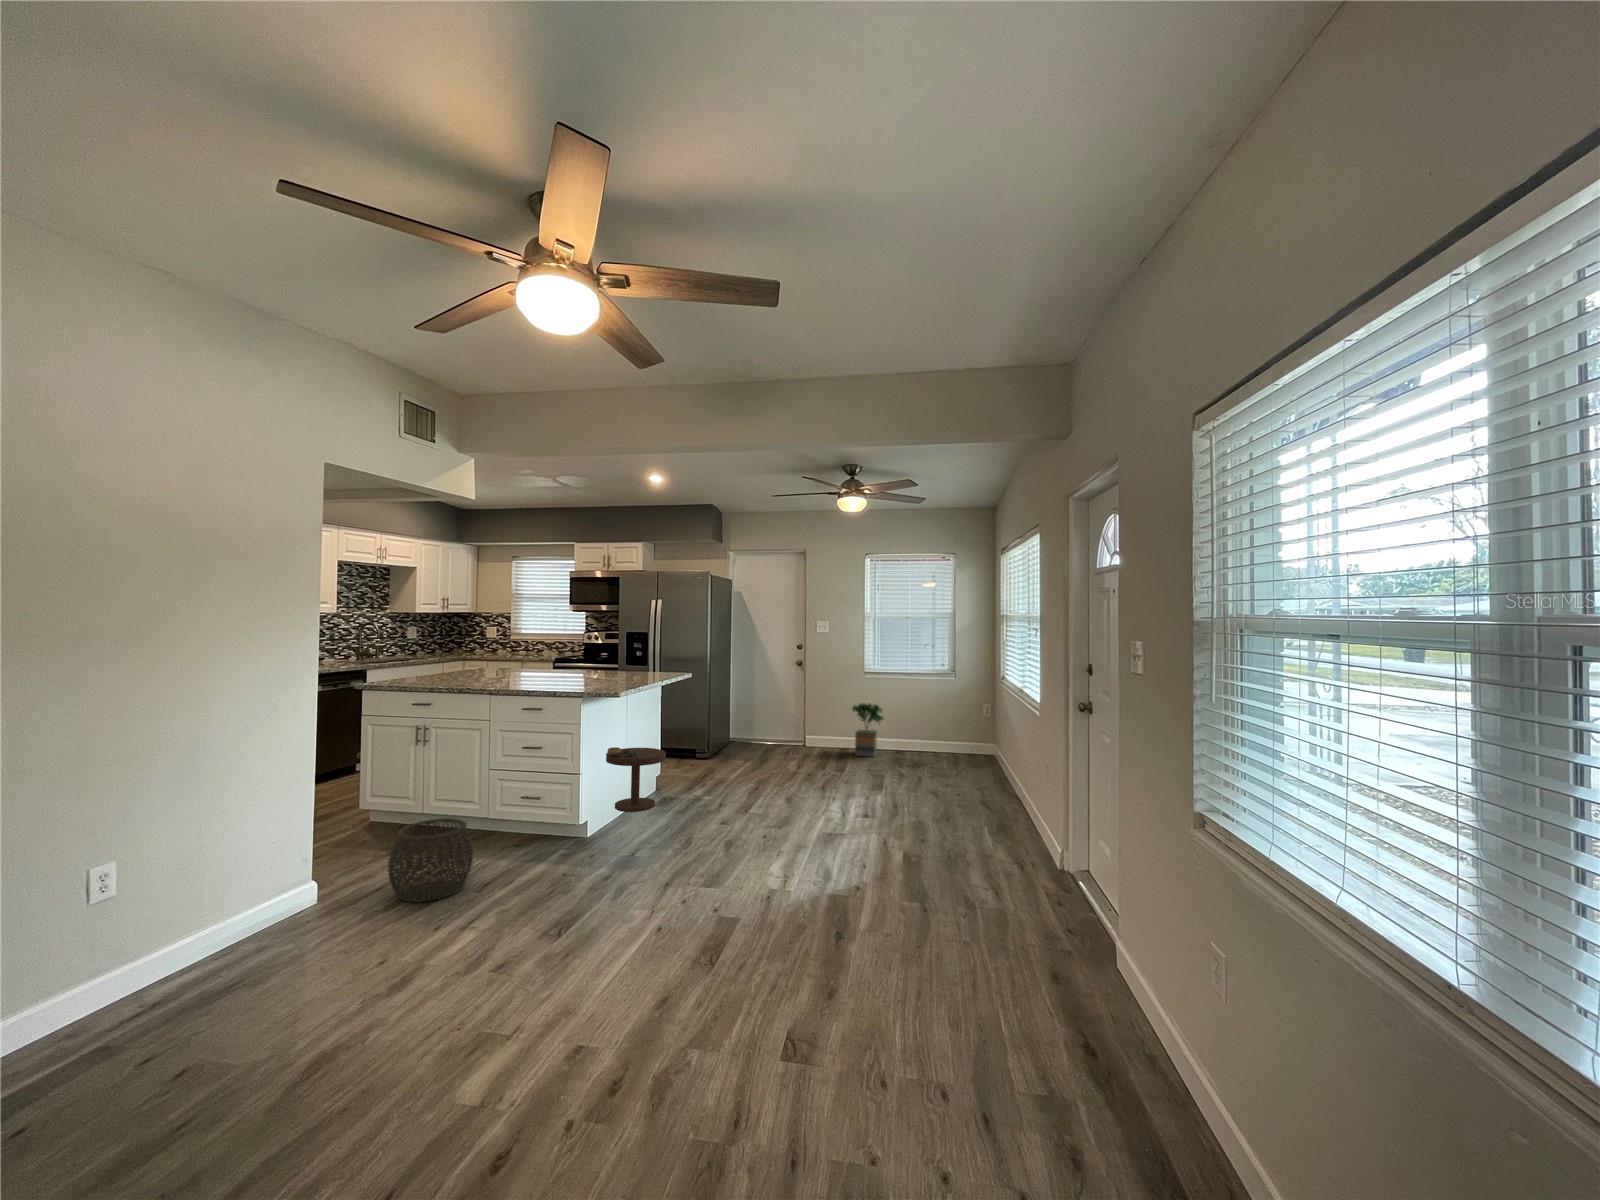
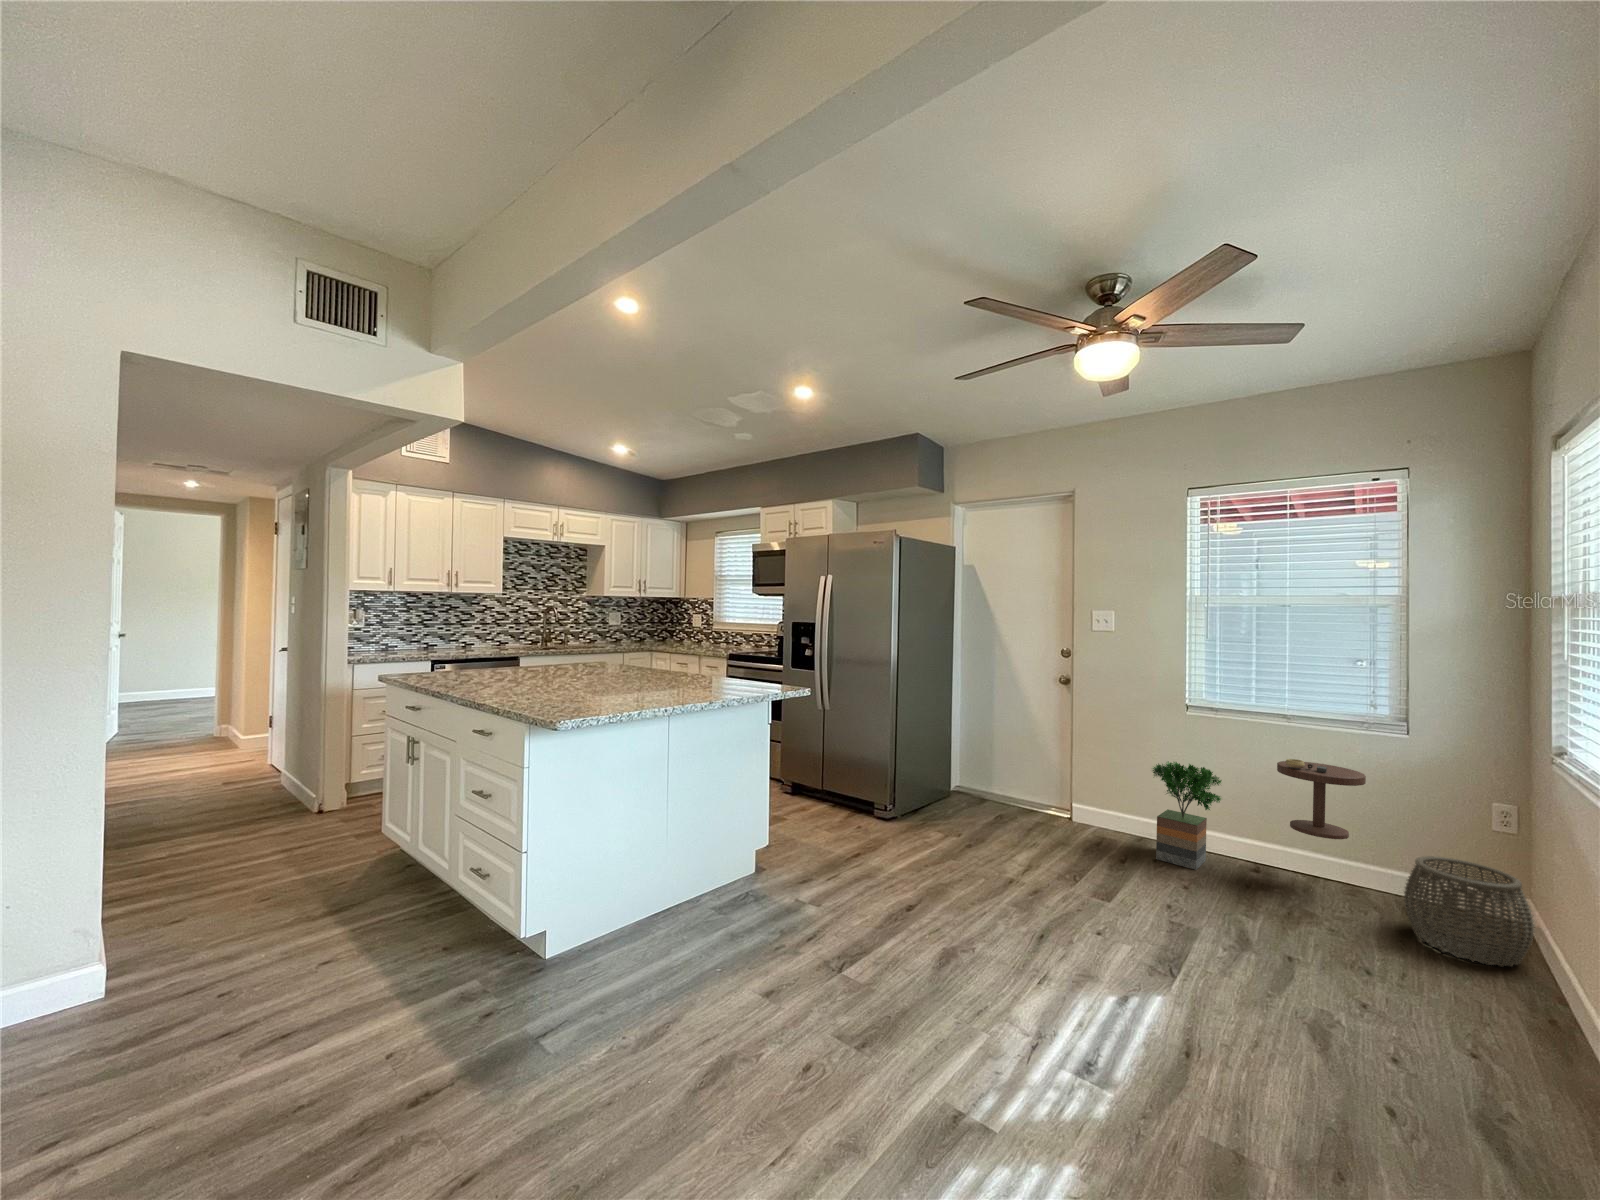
side table: present [606,747,666,812] -> present [1277,759,1366,839]
woven basket: present [388,818,473,903] -> present [1404,856,1534,967]

